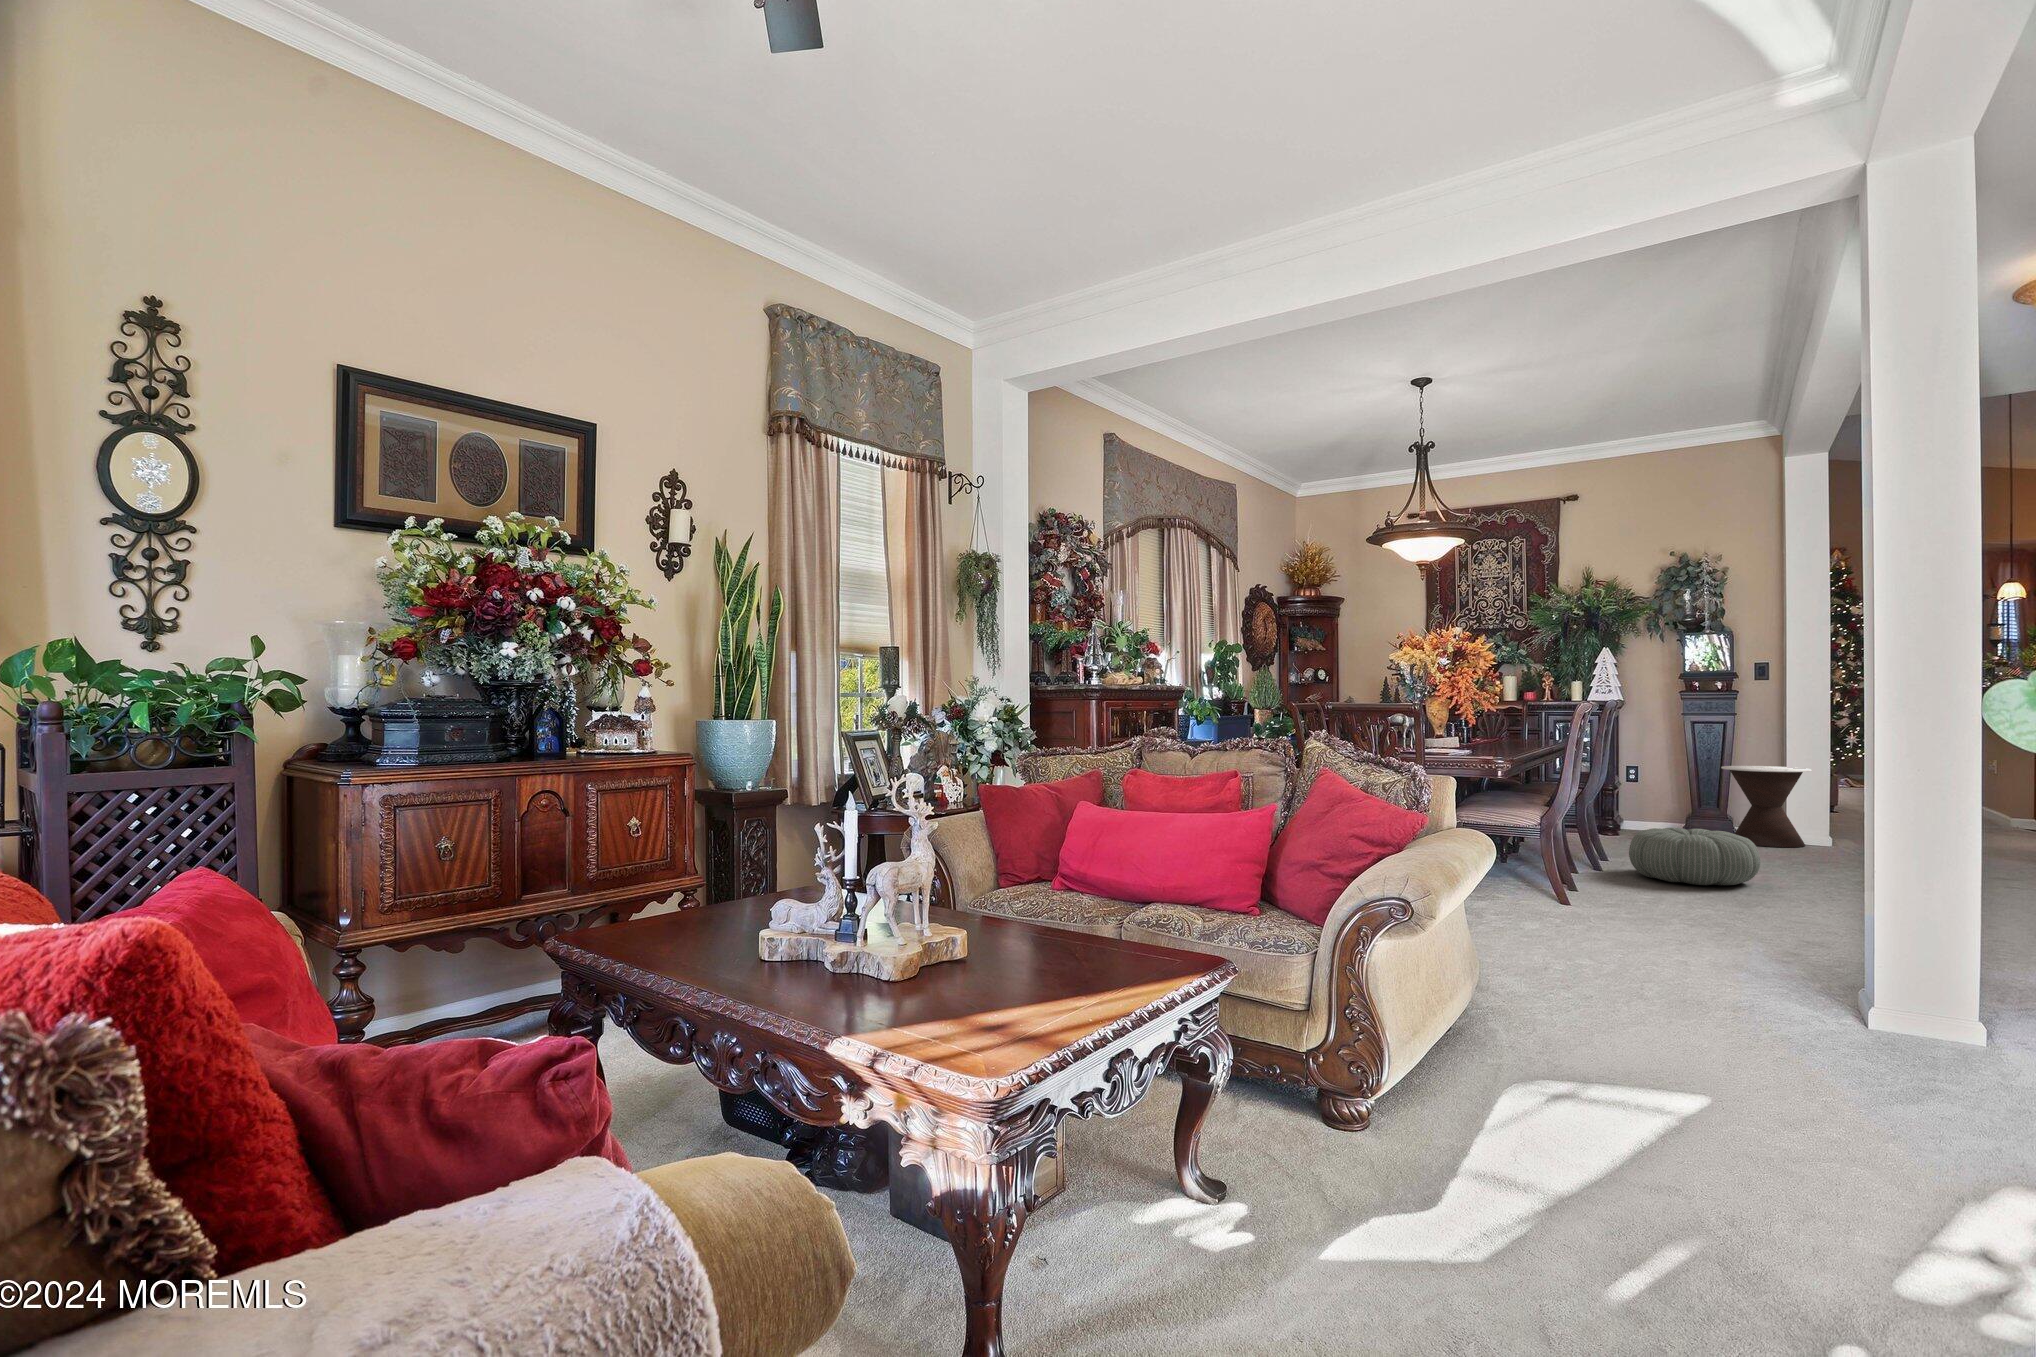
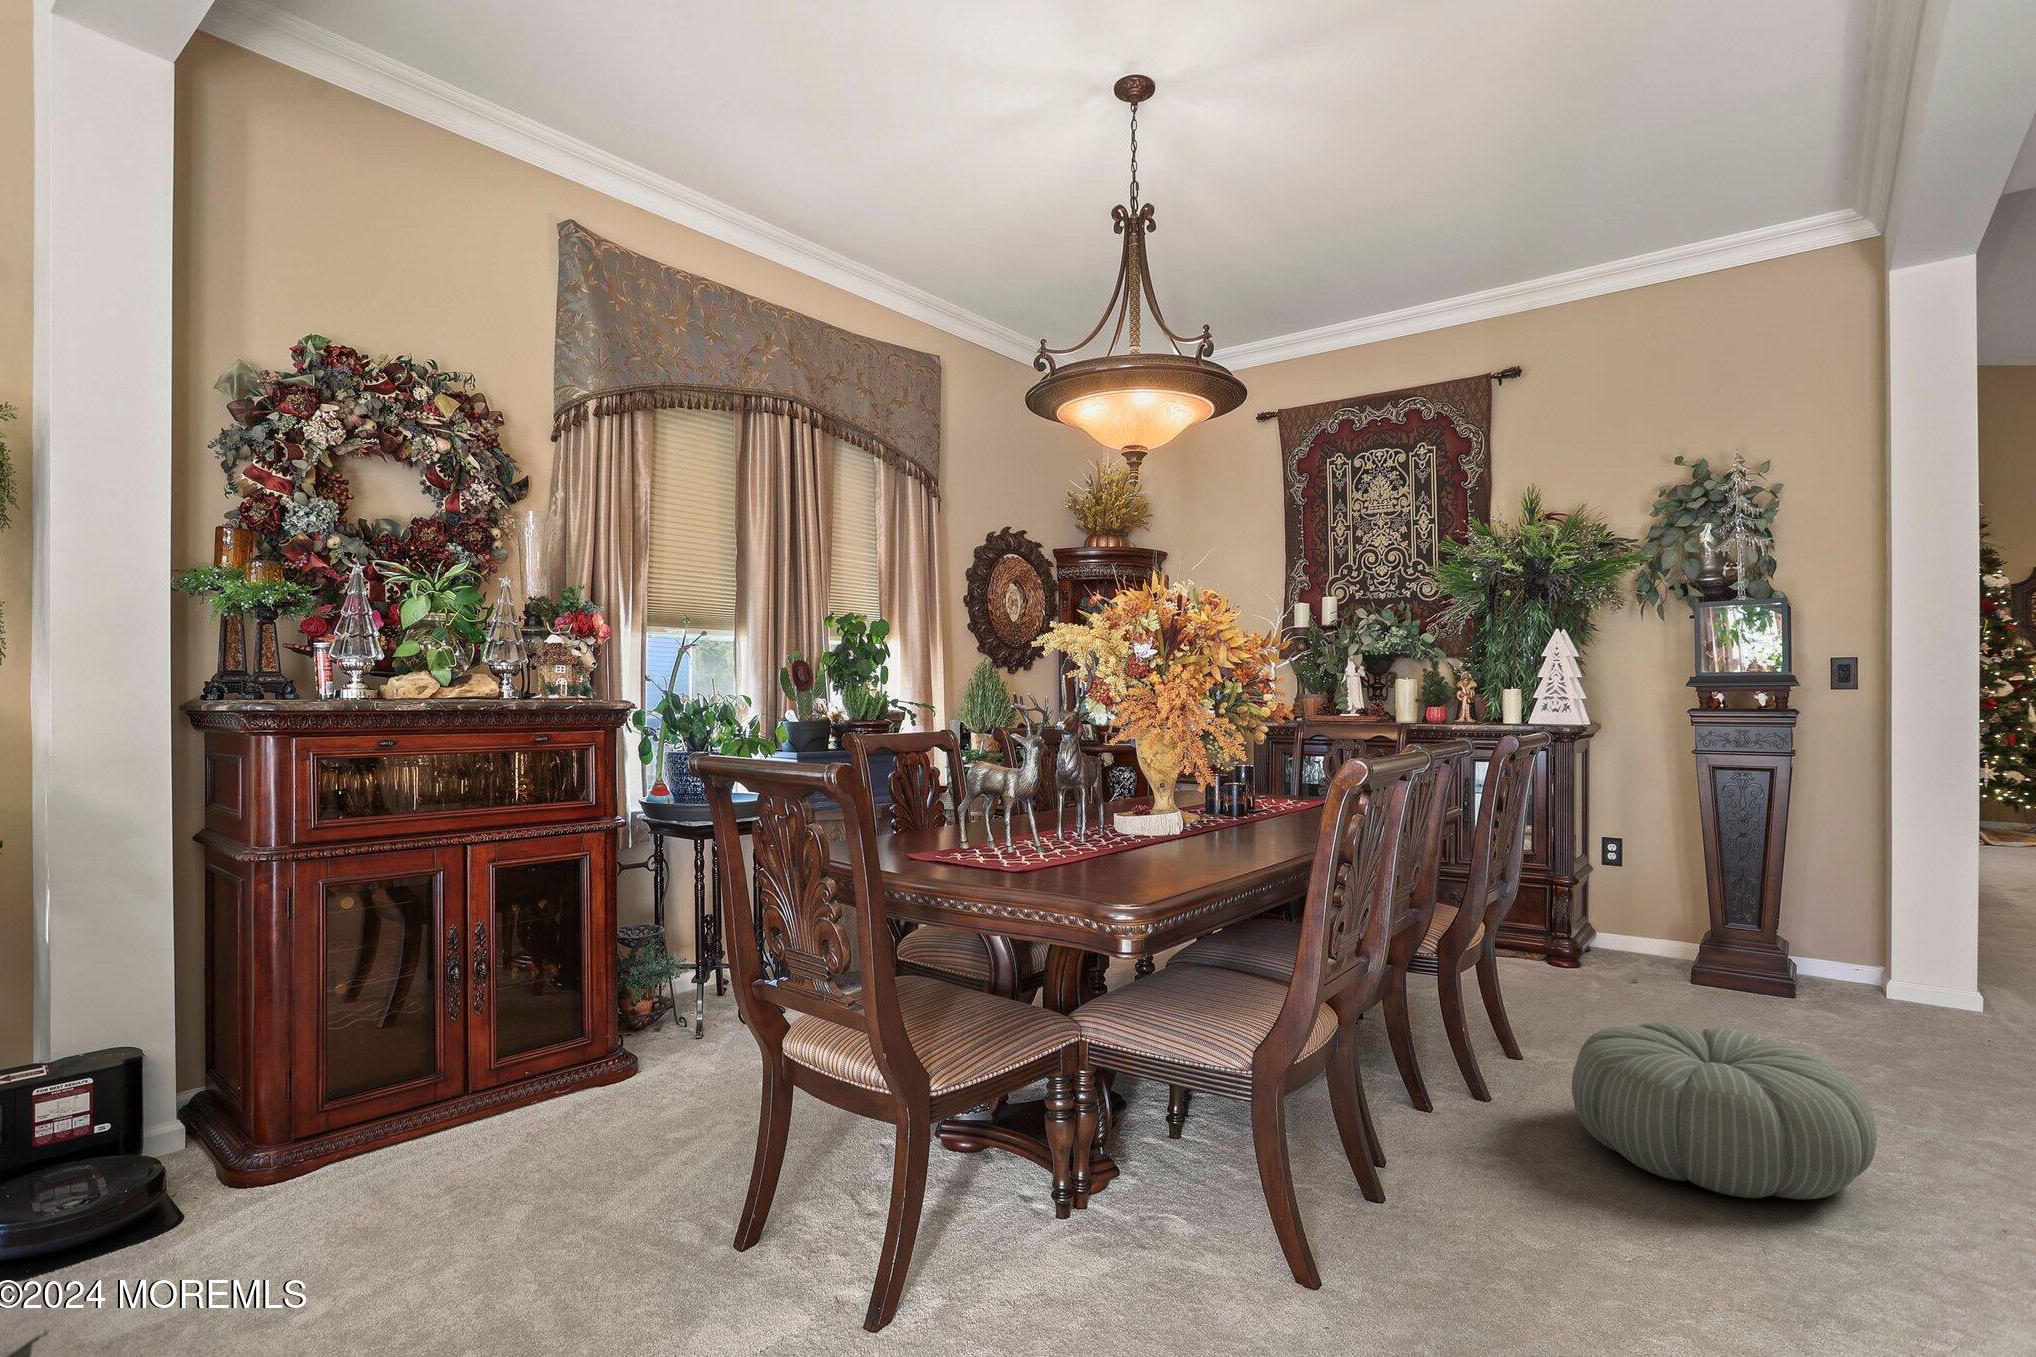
side table: present [1721,766,1812,847] -> none [1768,846,1944,1014]

